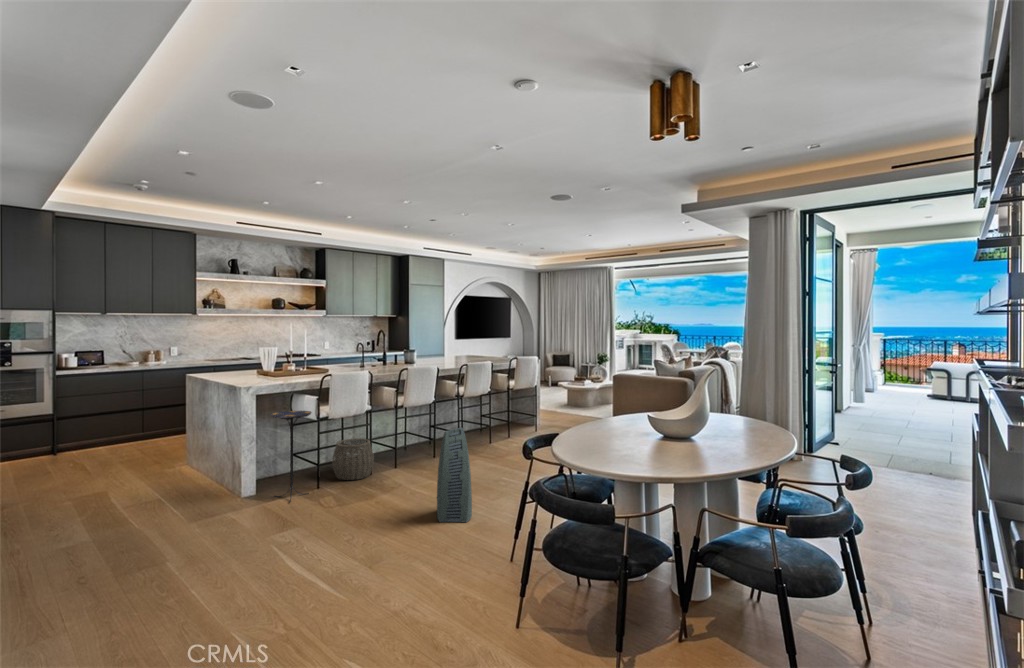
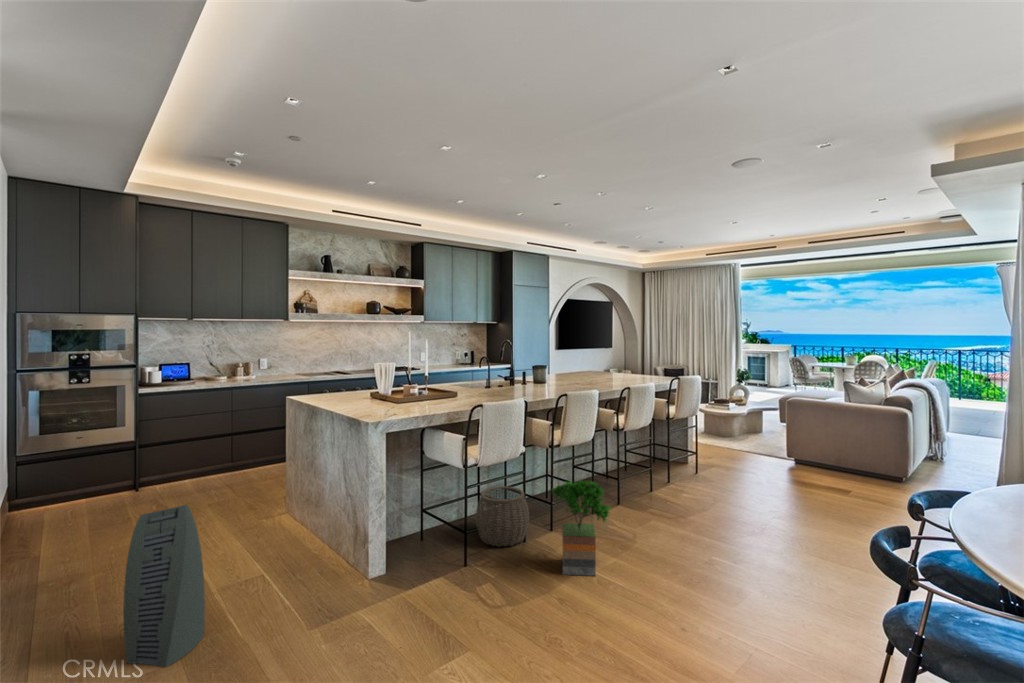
side table: present [271,411,311,502] -> none [408,455,463,589]
potted tree: none [380,427,422,493] -> present [552,480,610,576]
air purifier: present [437,428,472,522] -> present [123,505,205,667]

